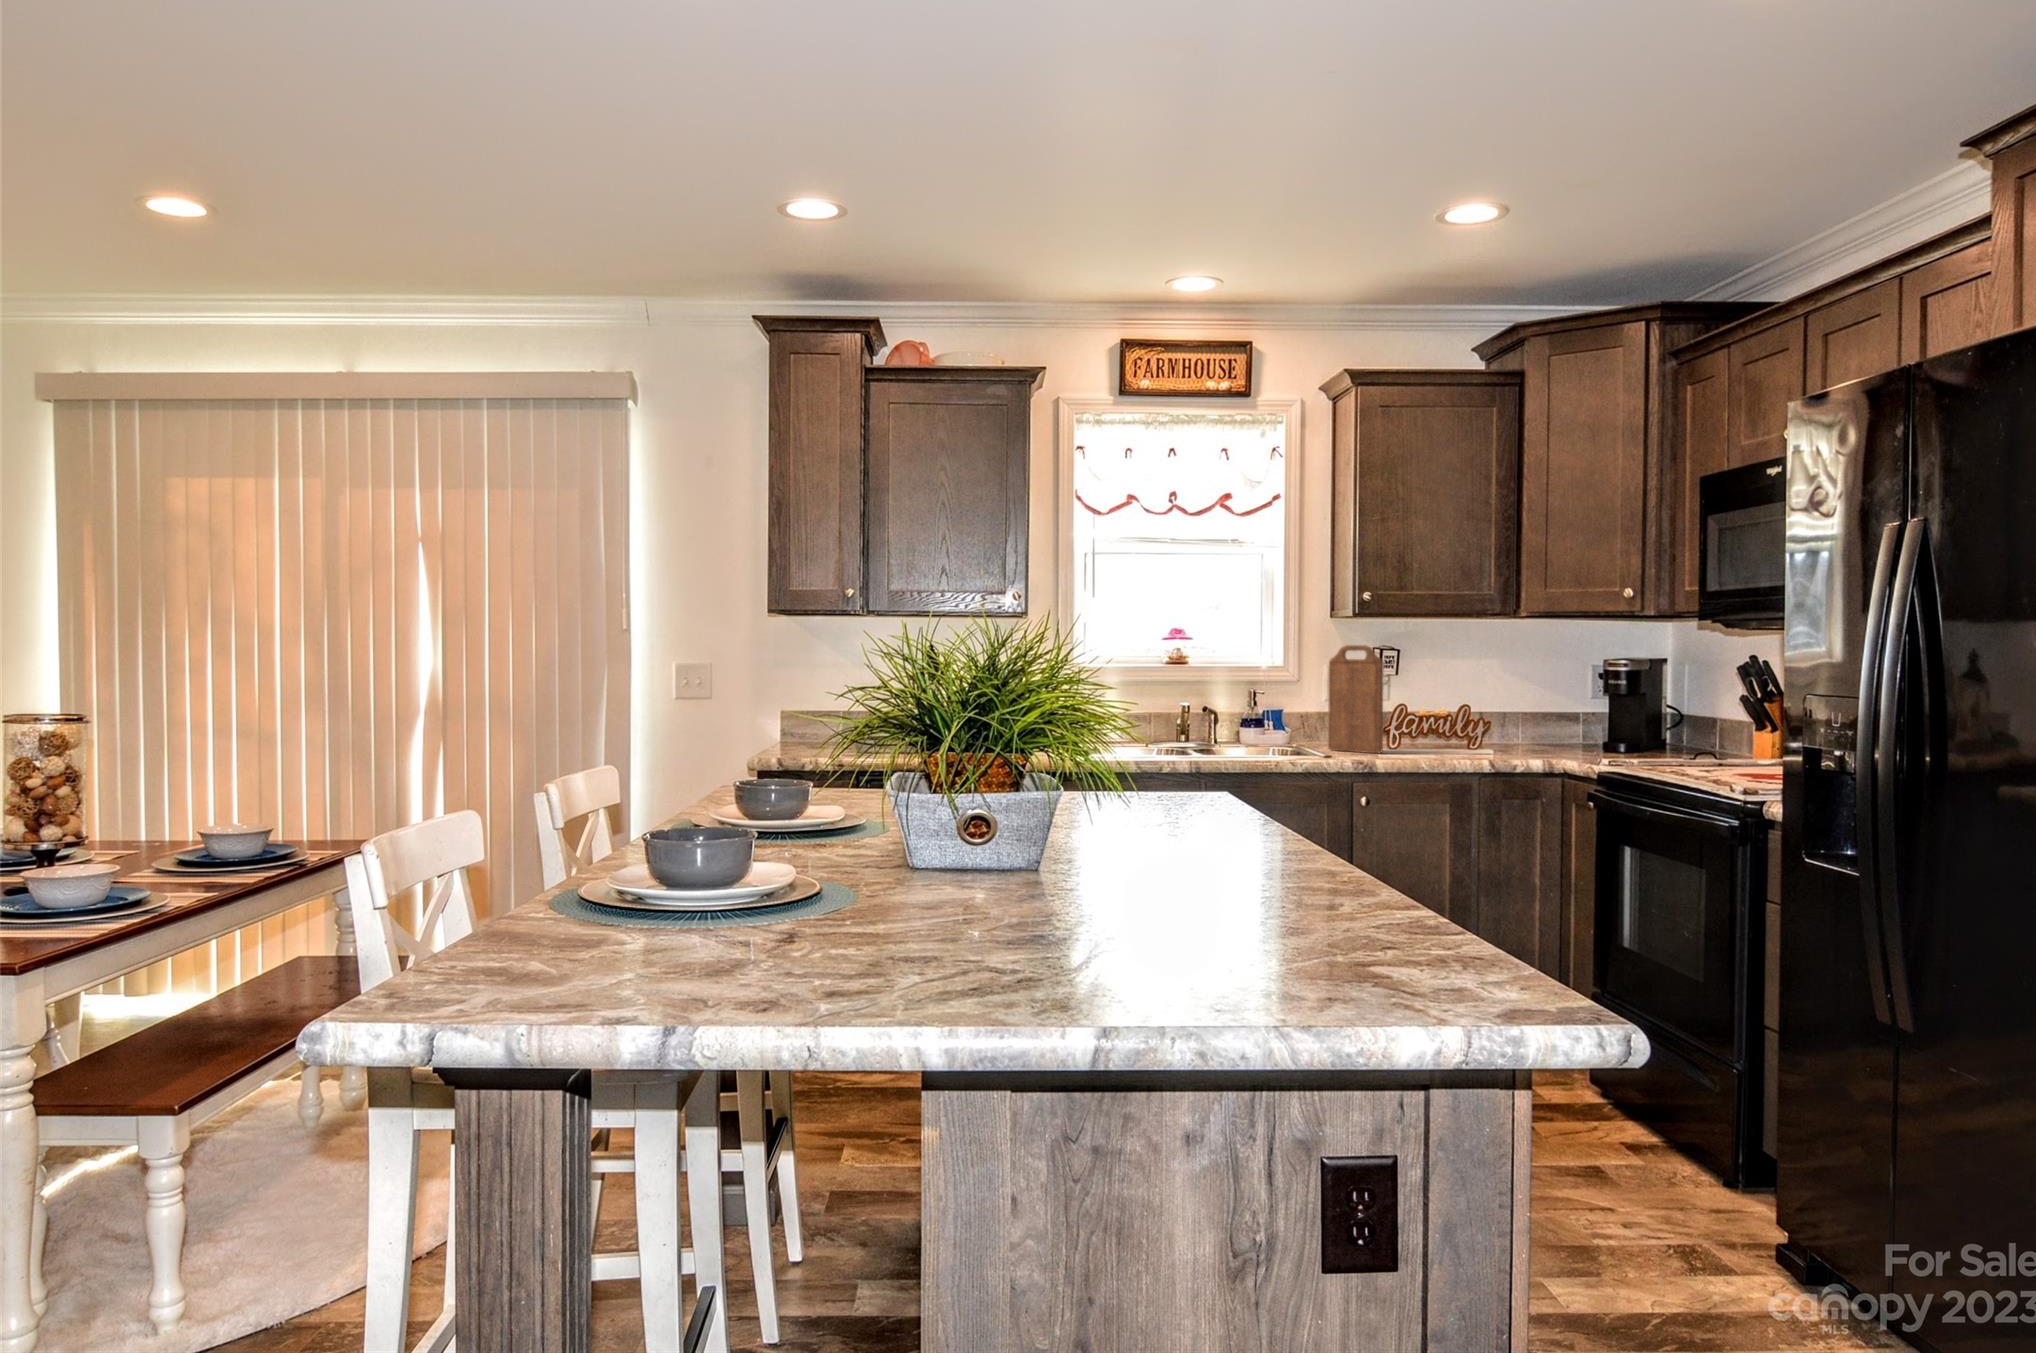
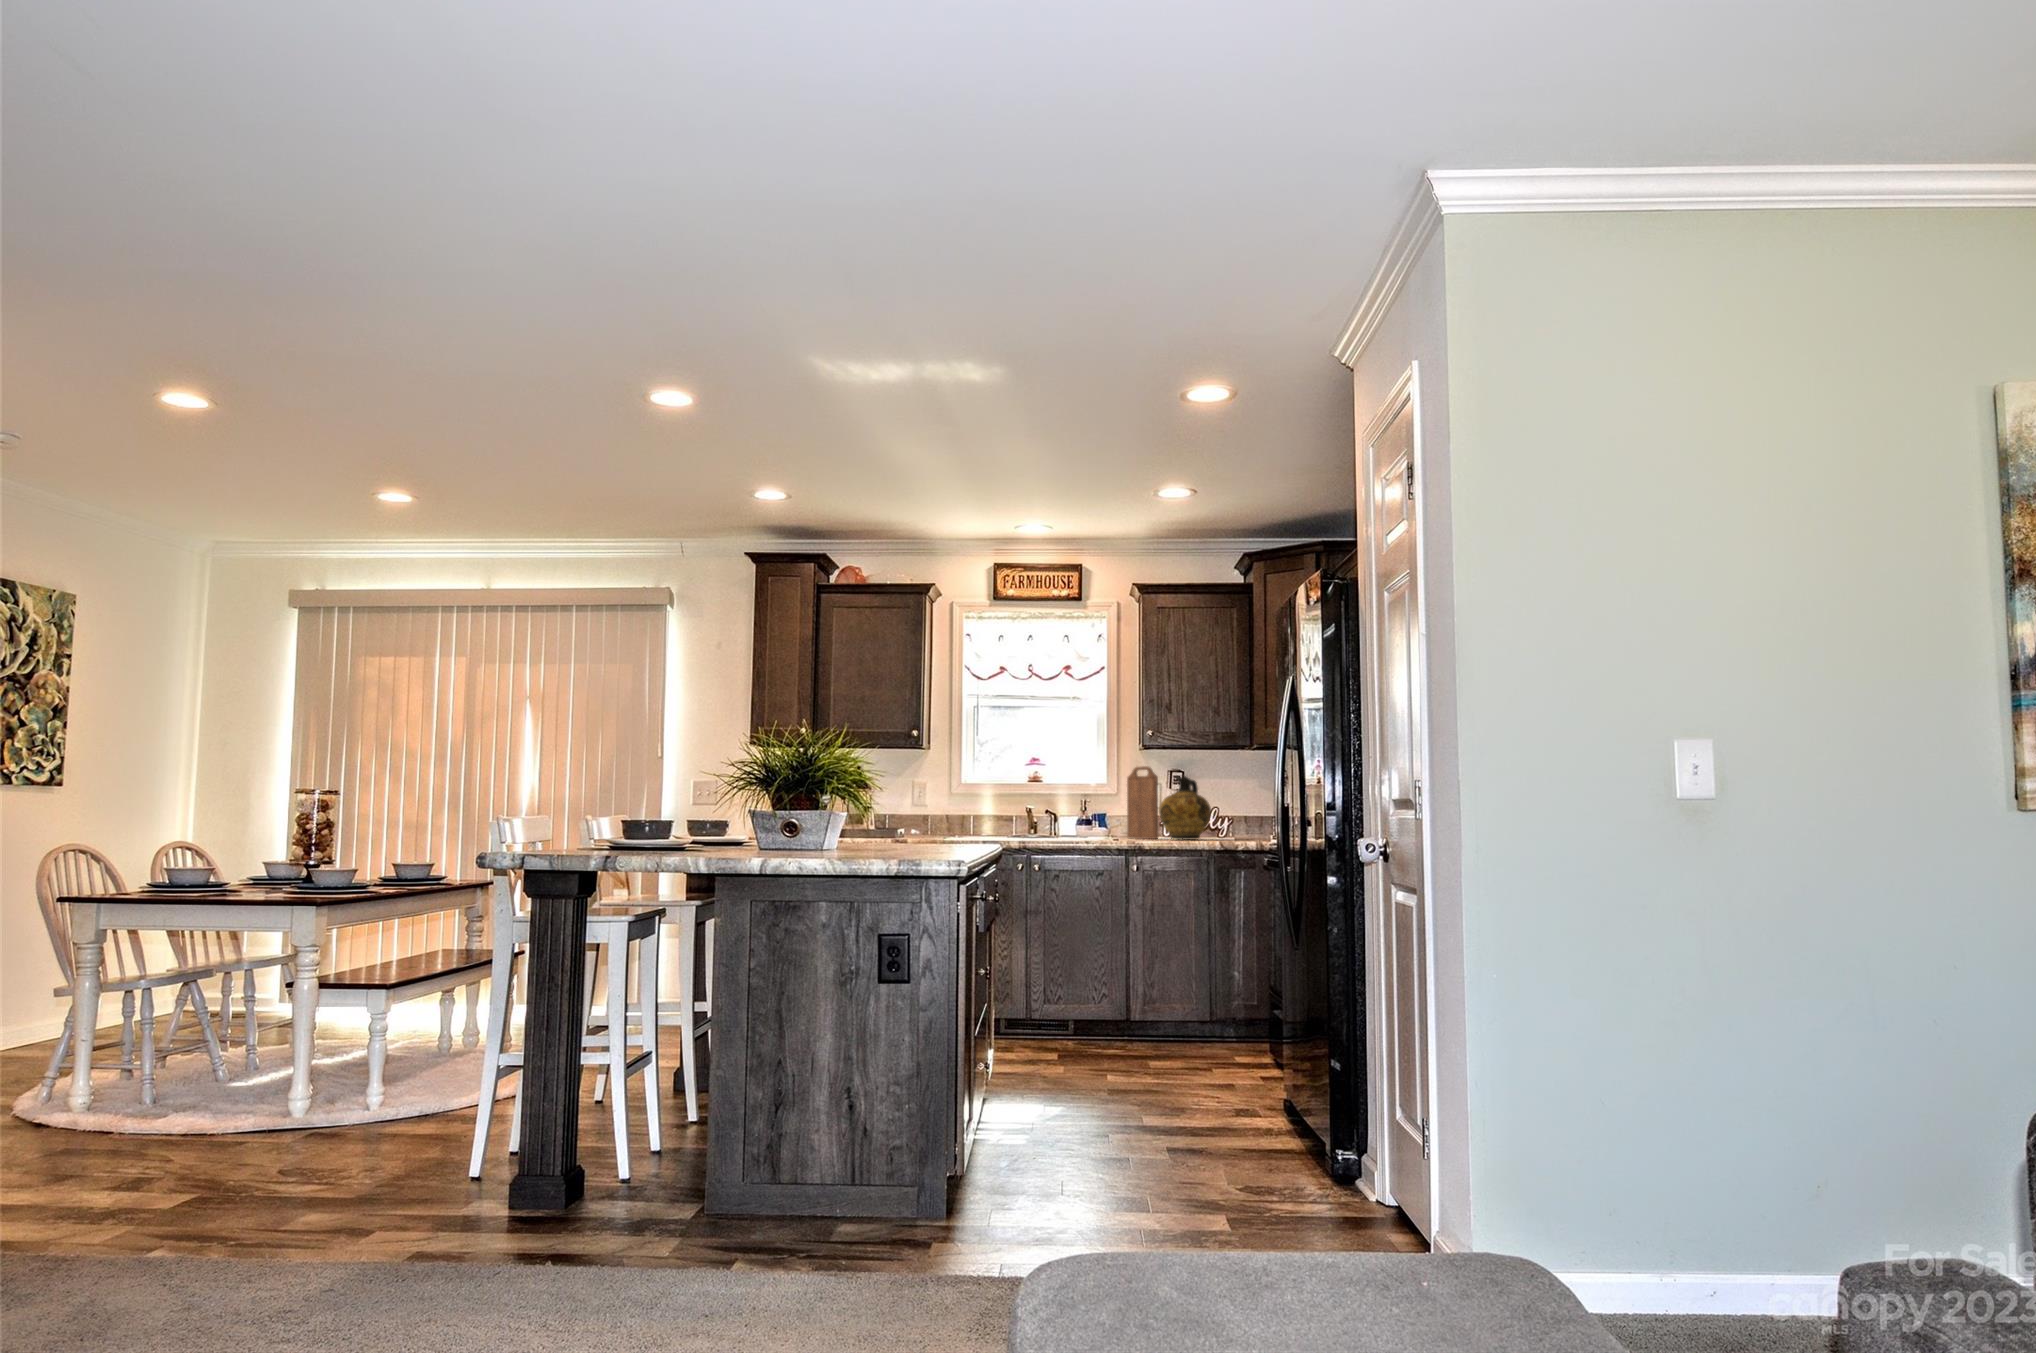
ceramic jug: none [1395,662,1477,759] -> present [1159,776,1211,840]

